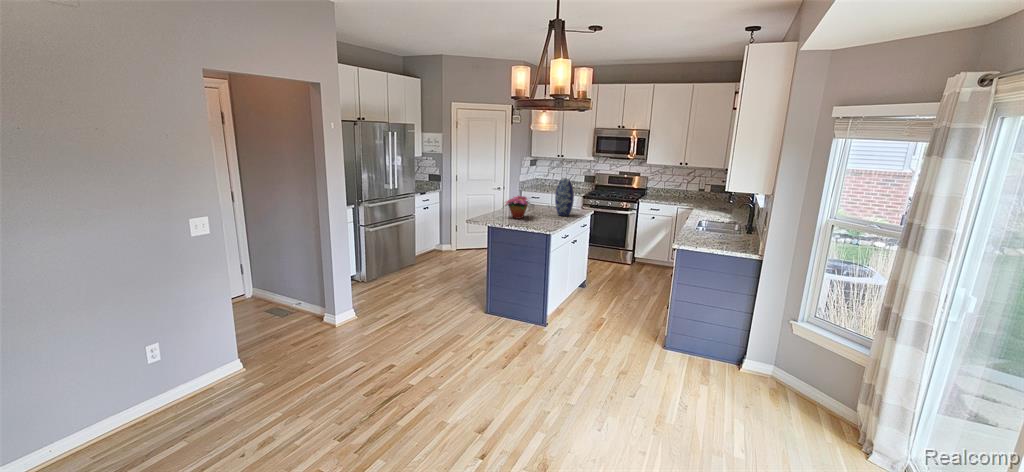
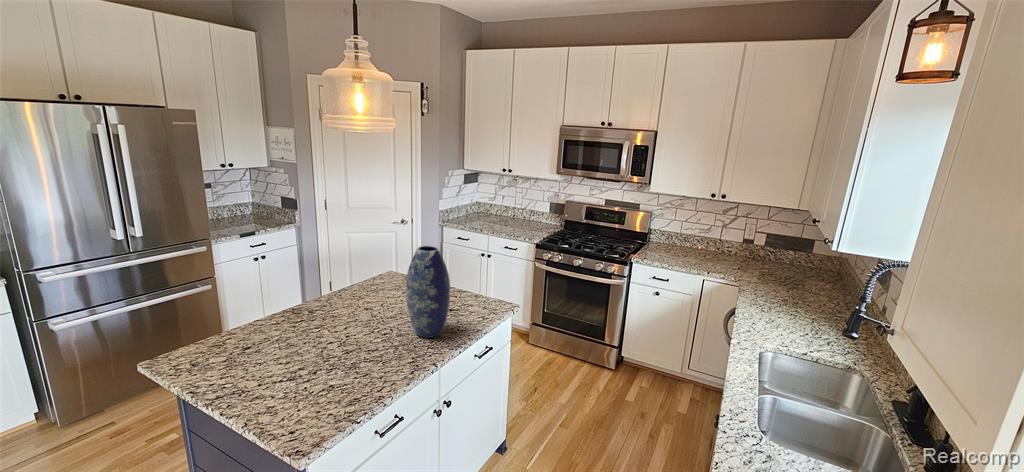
flower arrangement: present [505,196,530,218] -> none [247,287,343,350]

